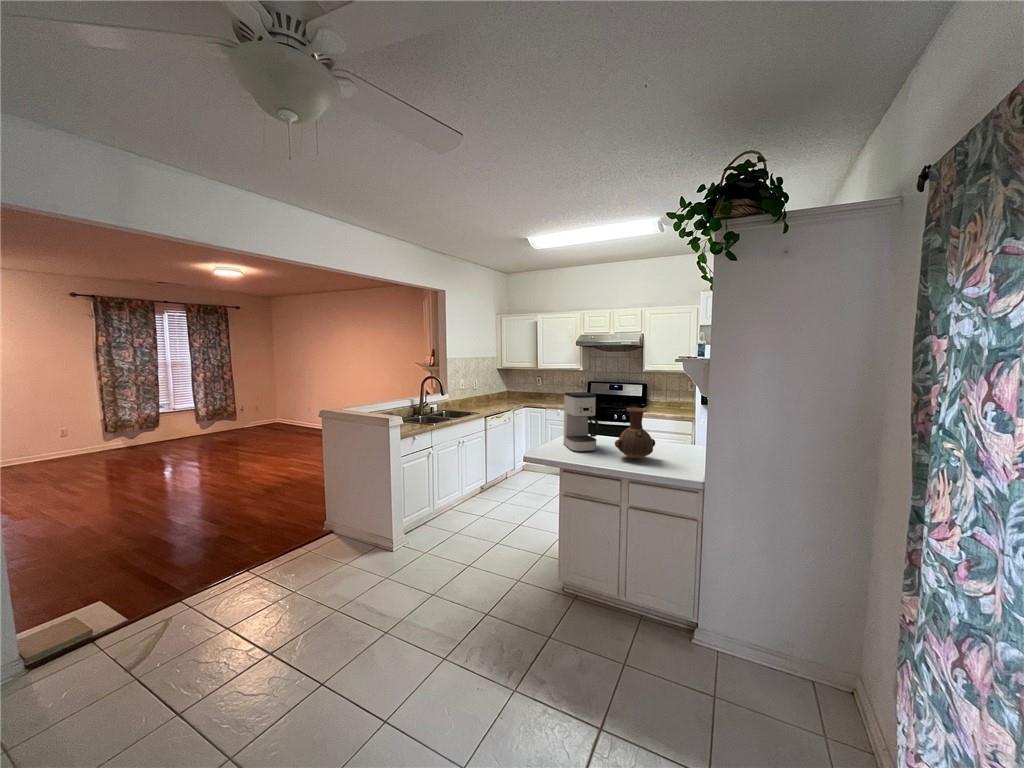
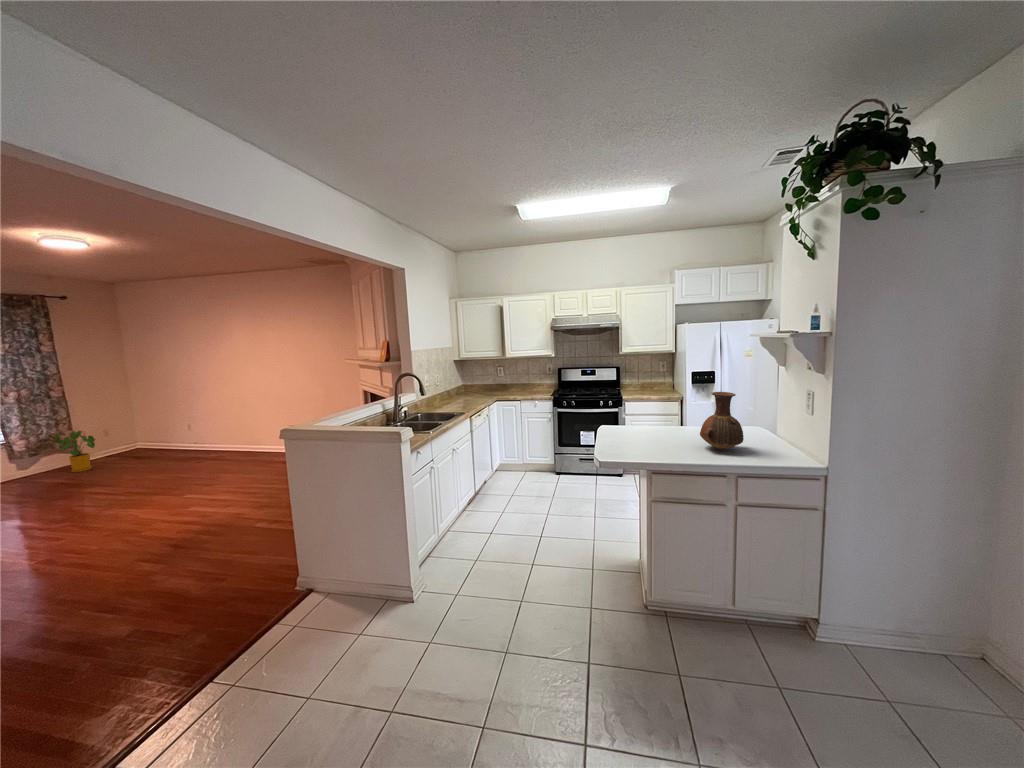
coffee maker: present [564,392,599,452] -> none [625,378,670,448]
house plant: none [222,404,249,434] -> present [52,431,95,472]

